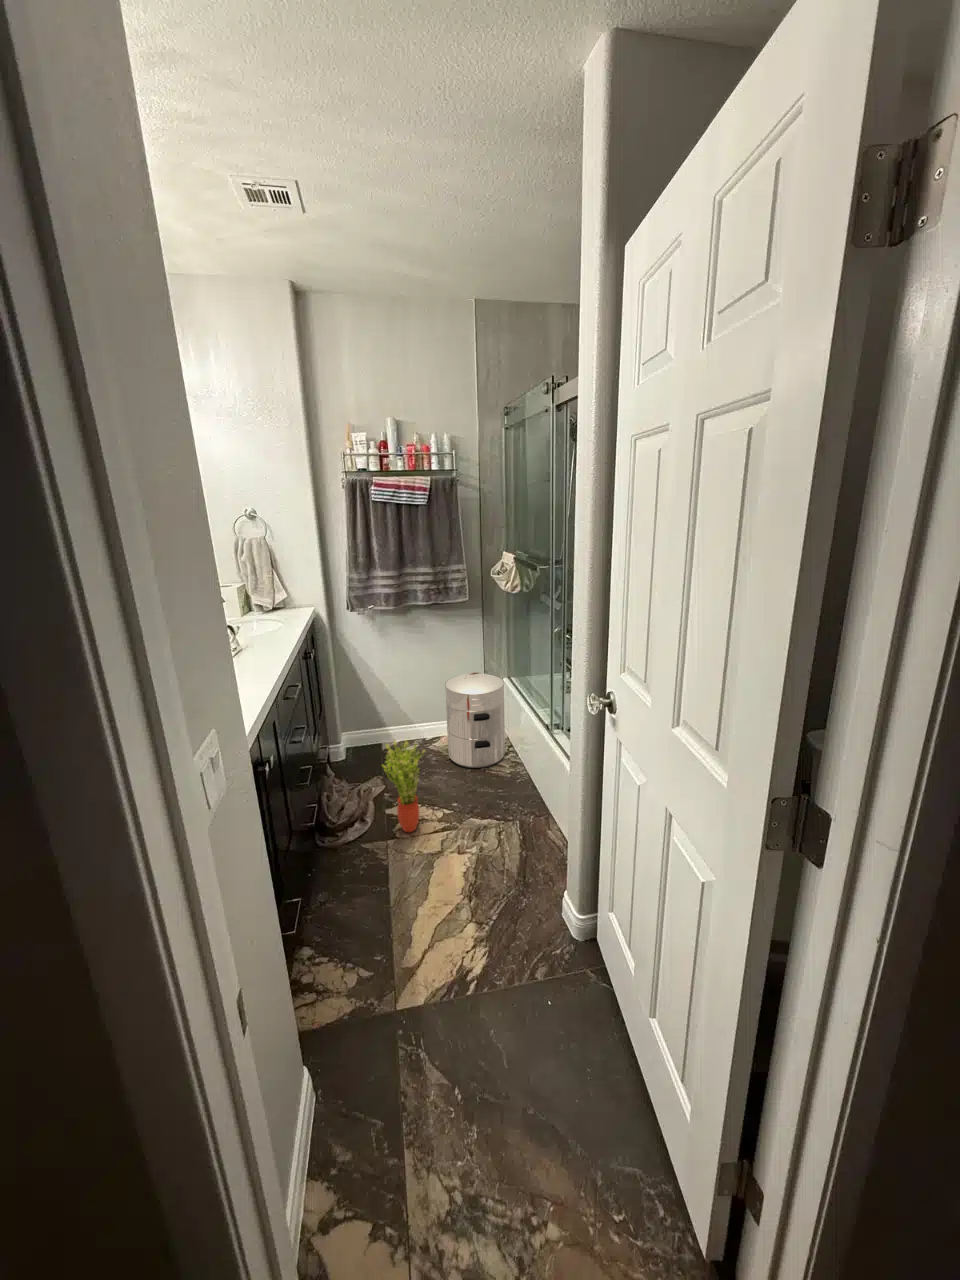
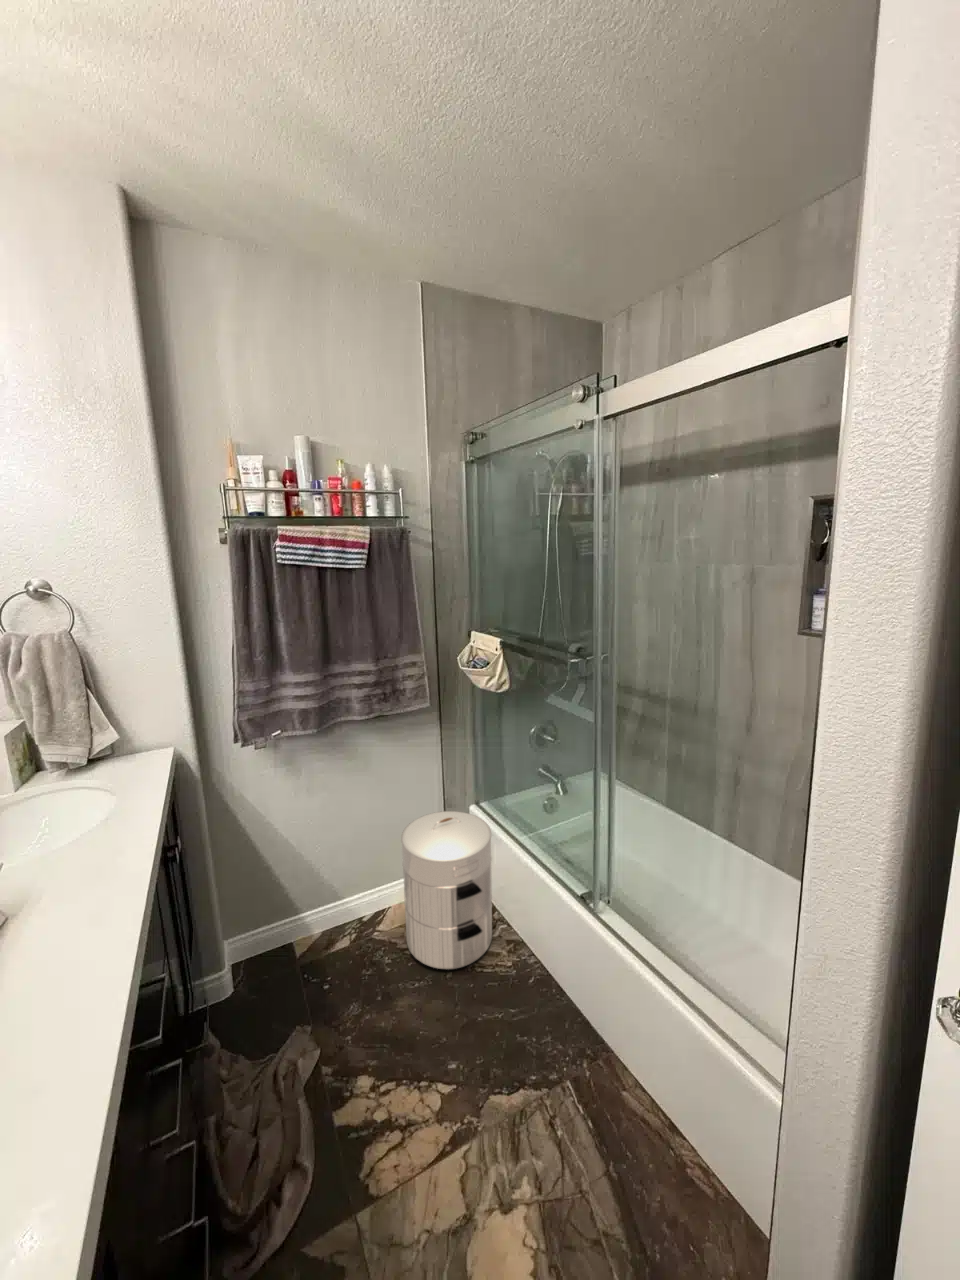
potted plant: present [382,741,425,832] -> none [351,1005,427,1176]

